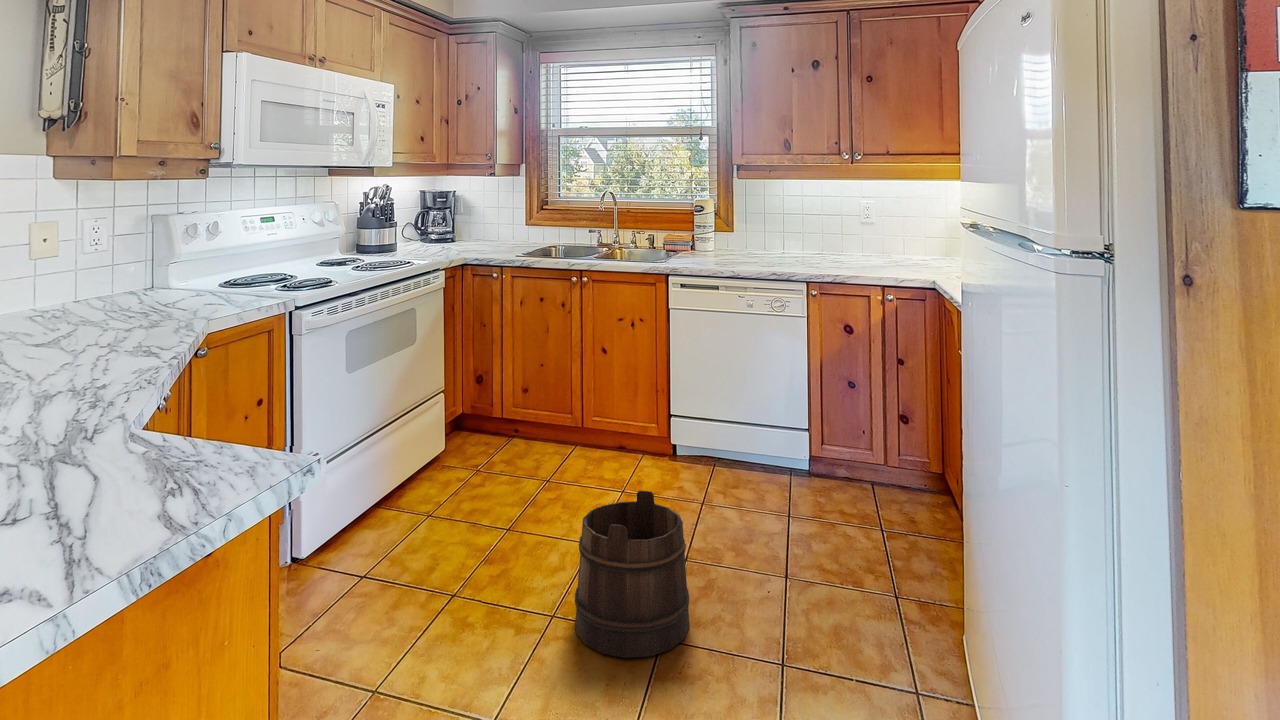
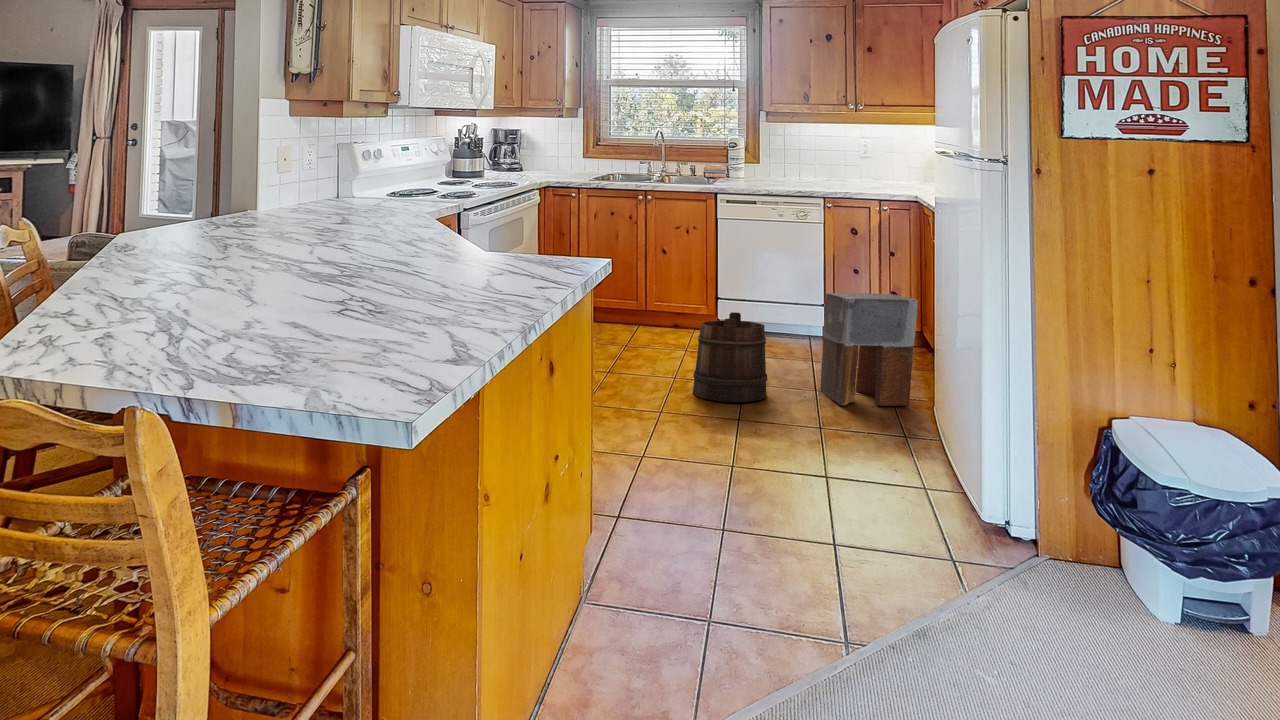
stool: none [779,467,933,672] -> present [821,293,918,406]

